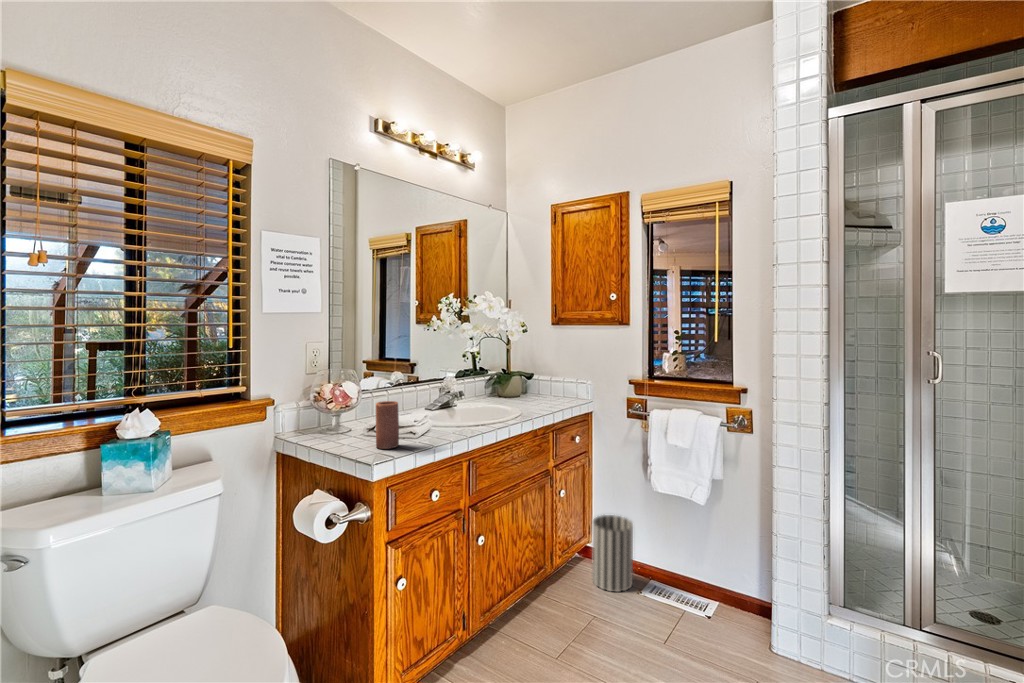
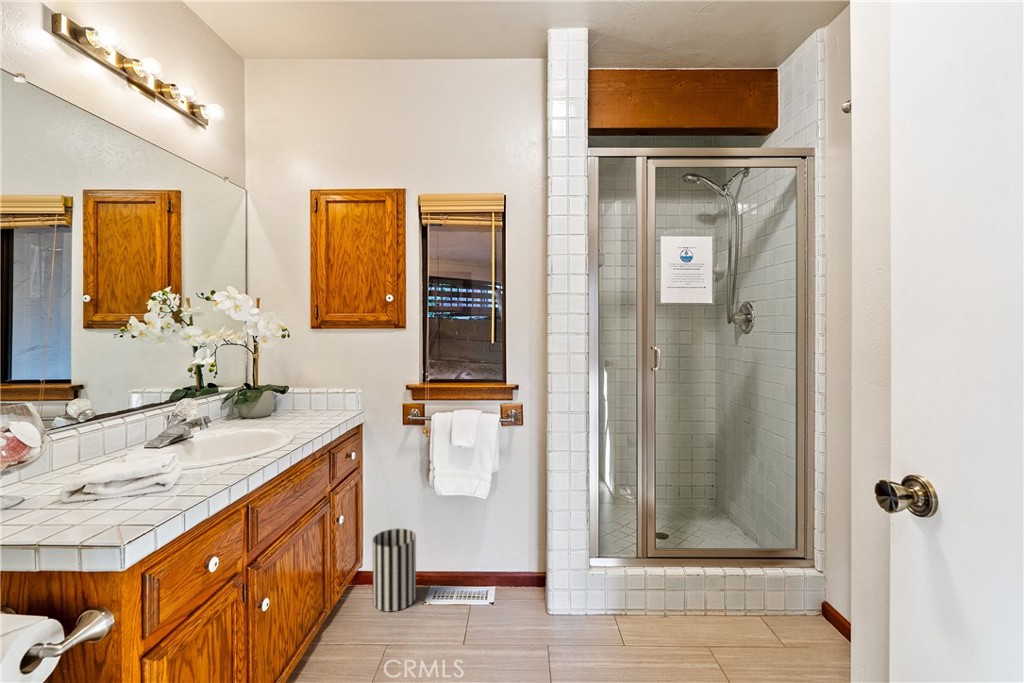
candle: present [376,401,399,449] -> none [104,441,148,517]

